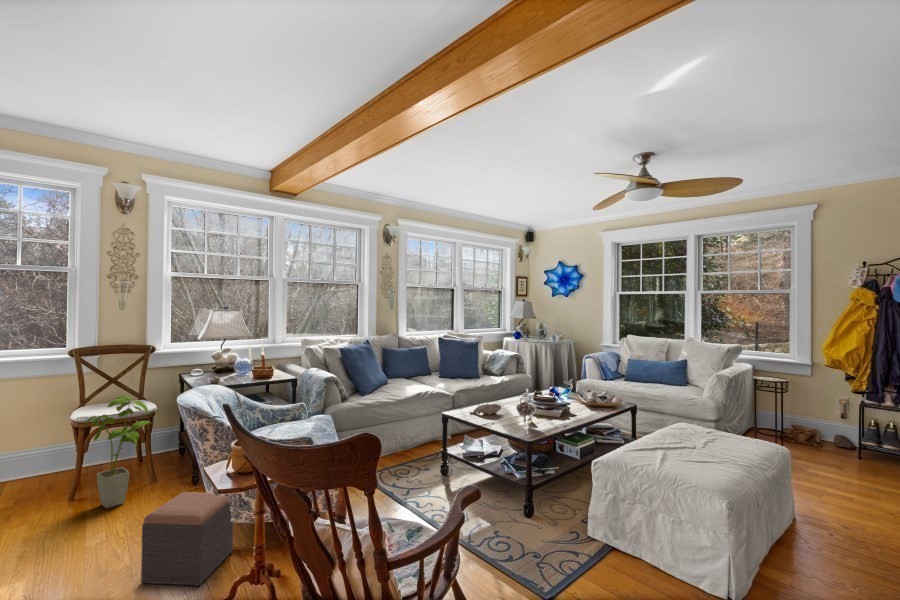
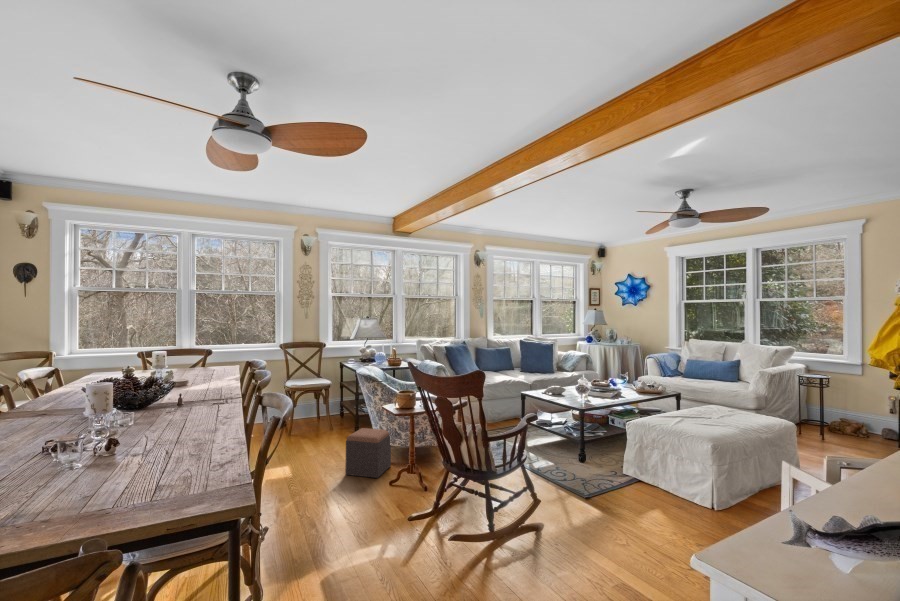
house plant: present [85,396,151,508] -> none [297,373,332,442]

